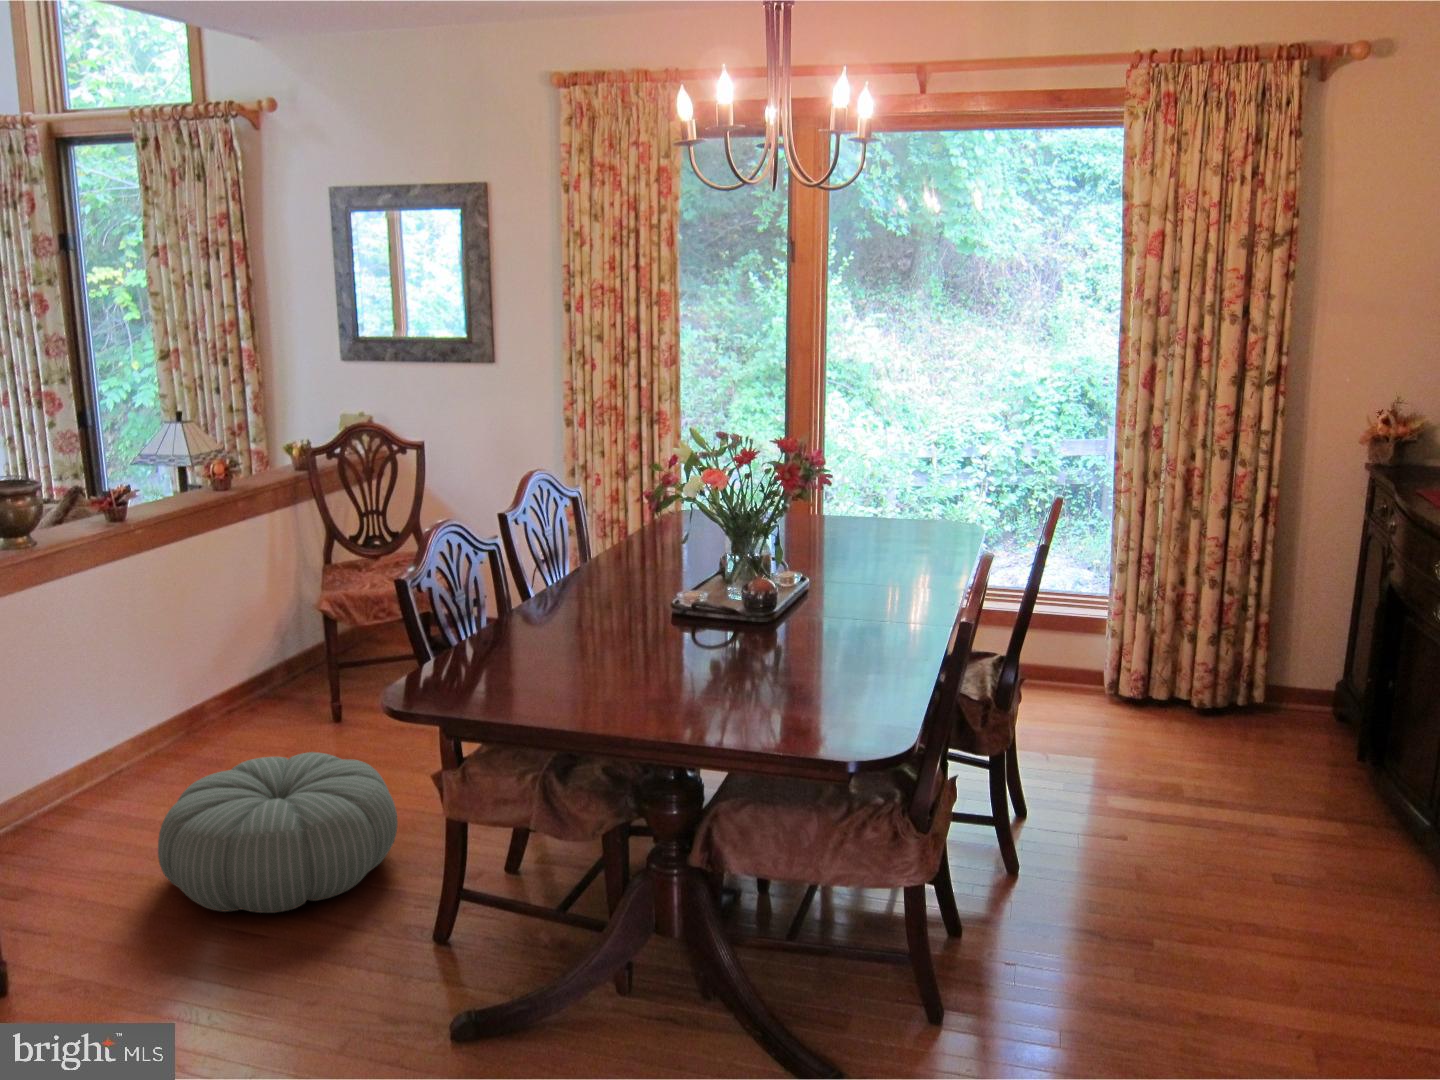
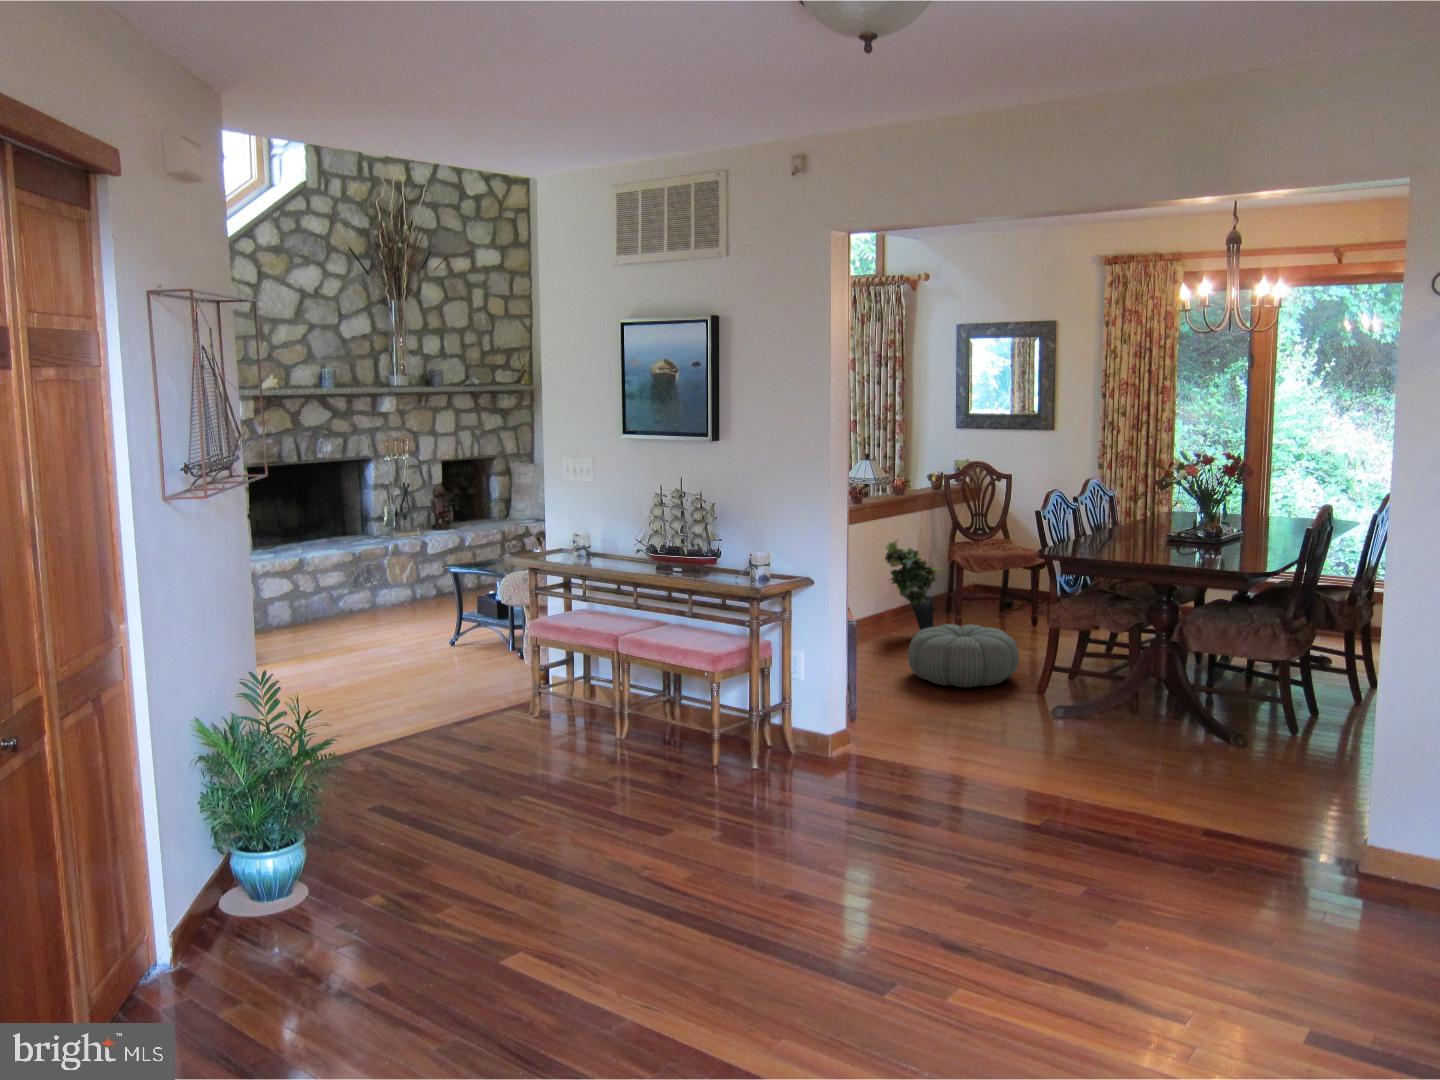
potted plant: none [164,570,289,740] -> present [885,540,941,630]

